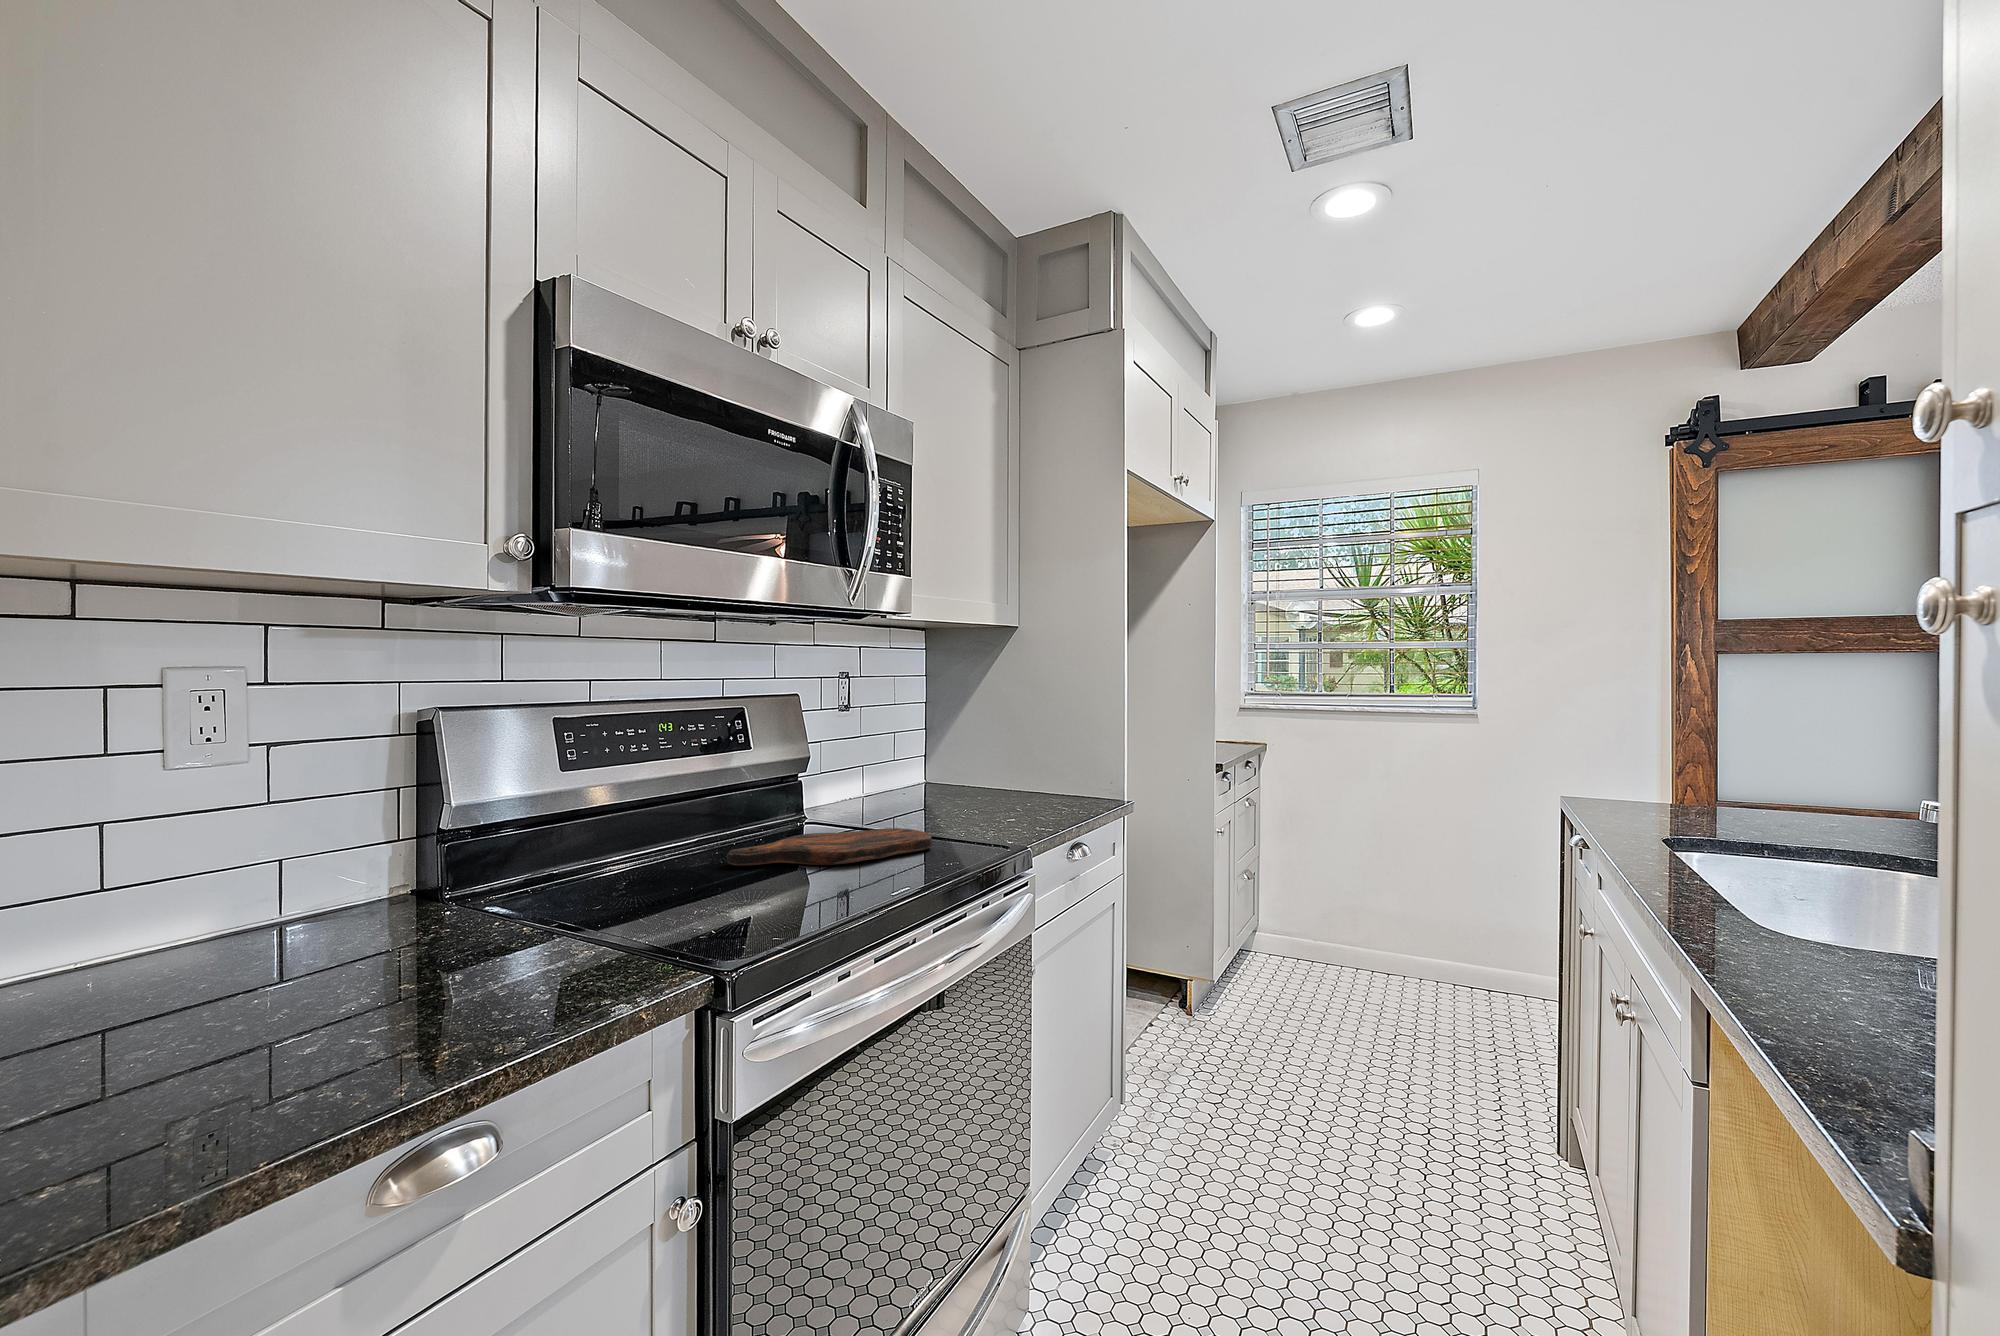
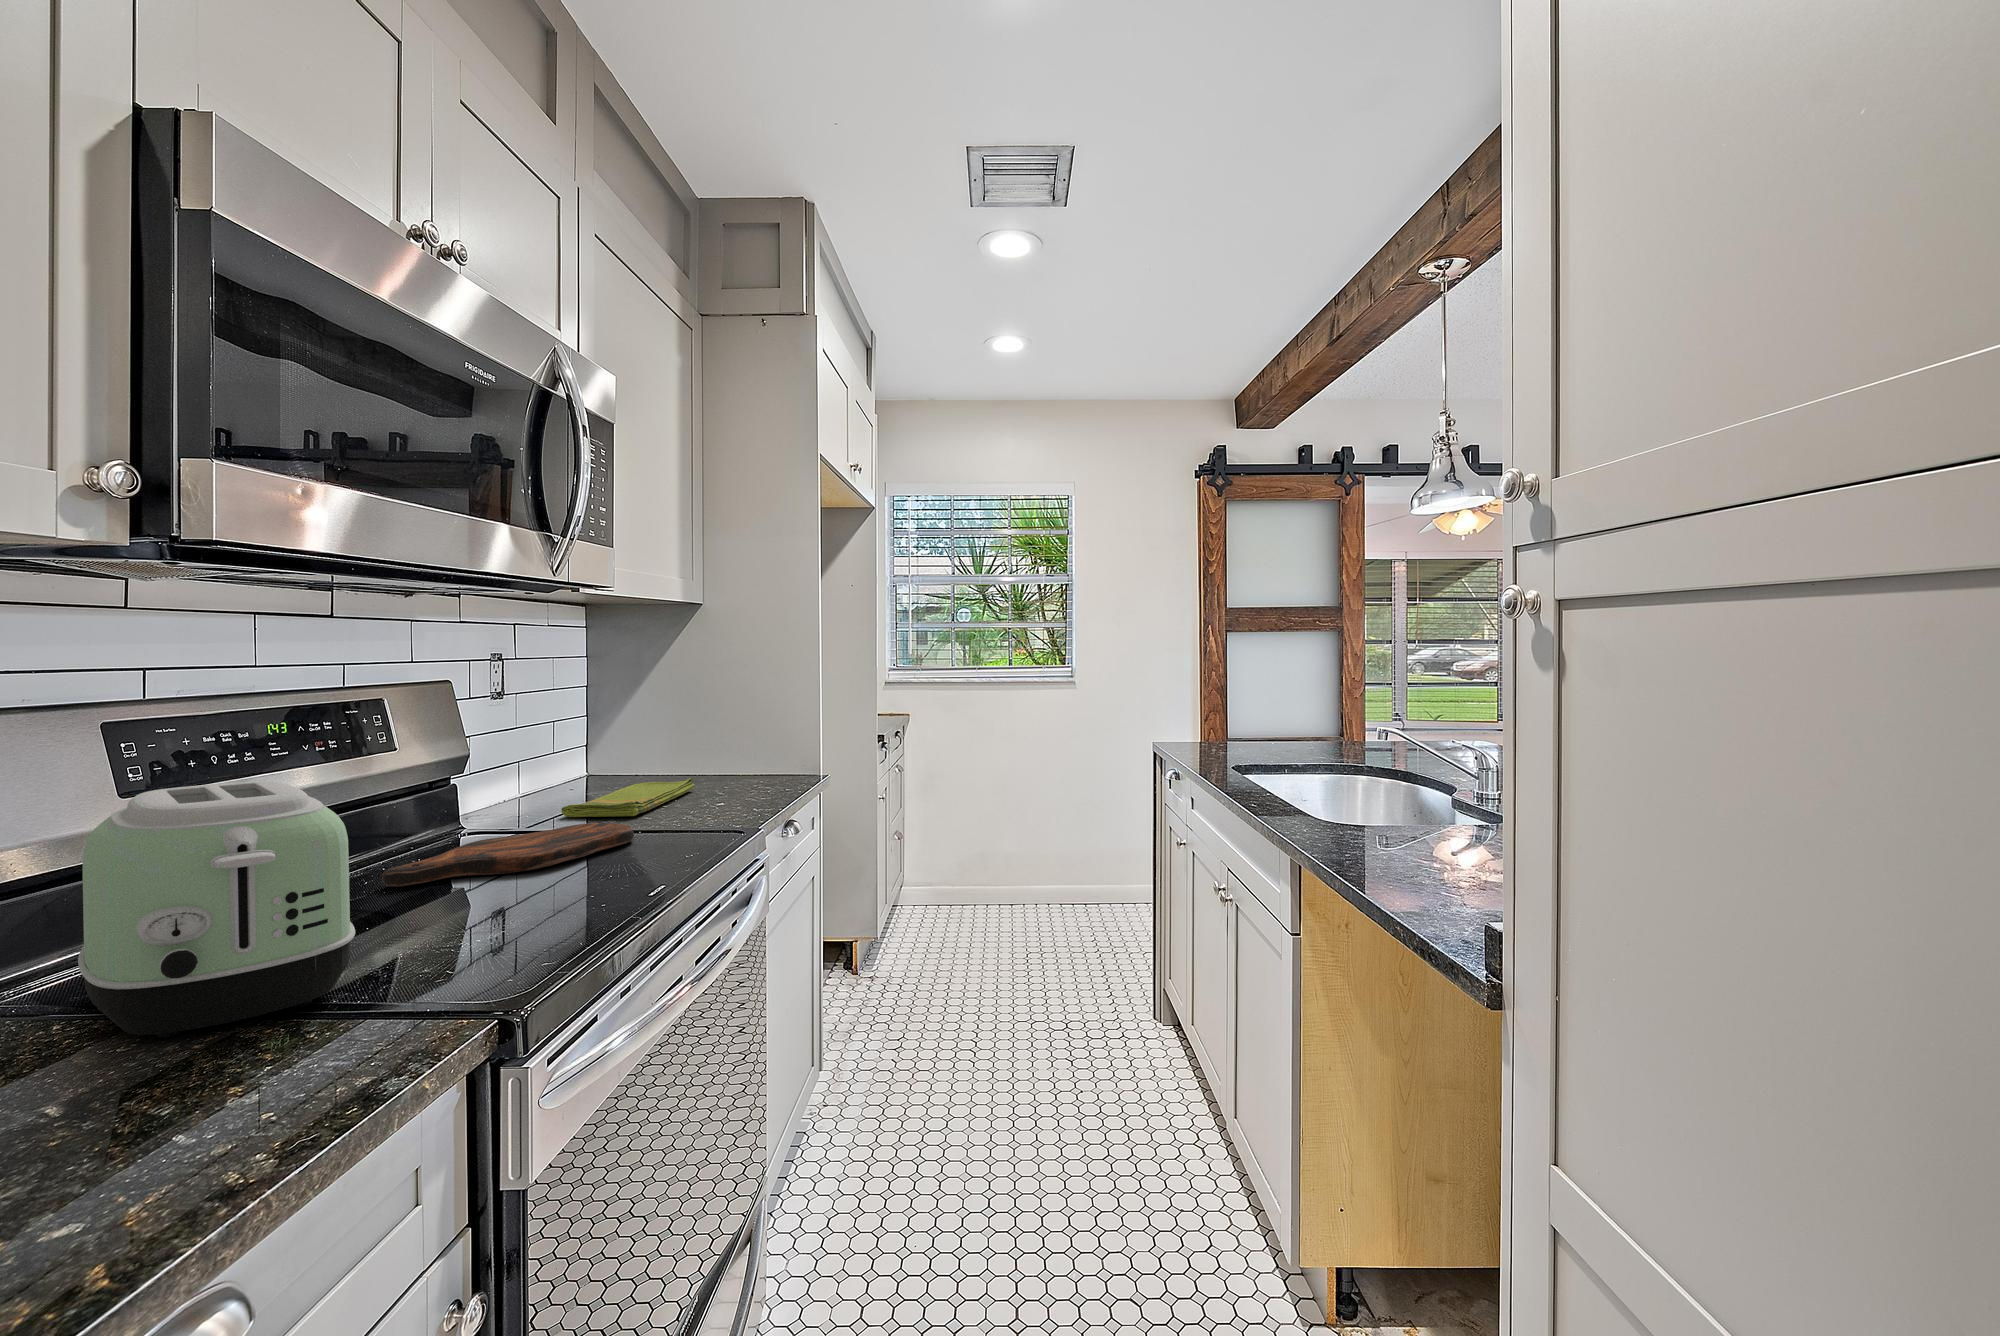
toaster: none [510,771,677,955] -> present [78,781,355,1037]
dish towel: none [885,794,1010,825] -> present [561,778,694,817]

